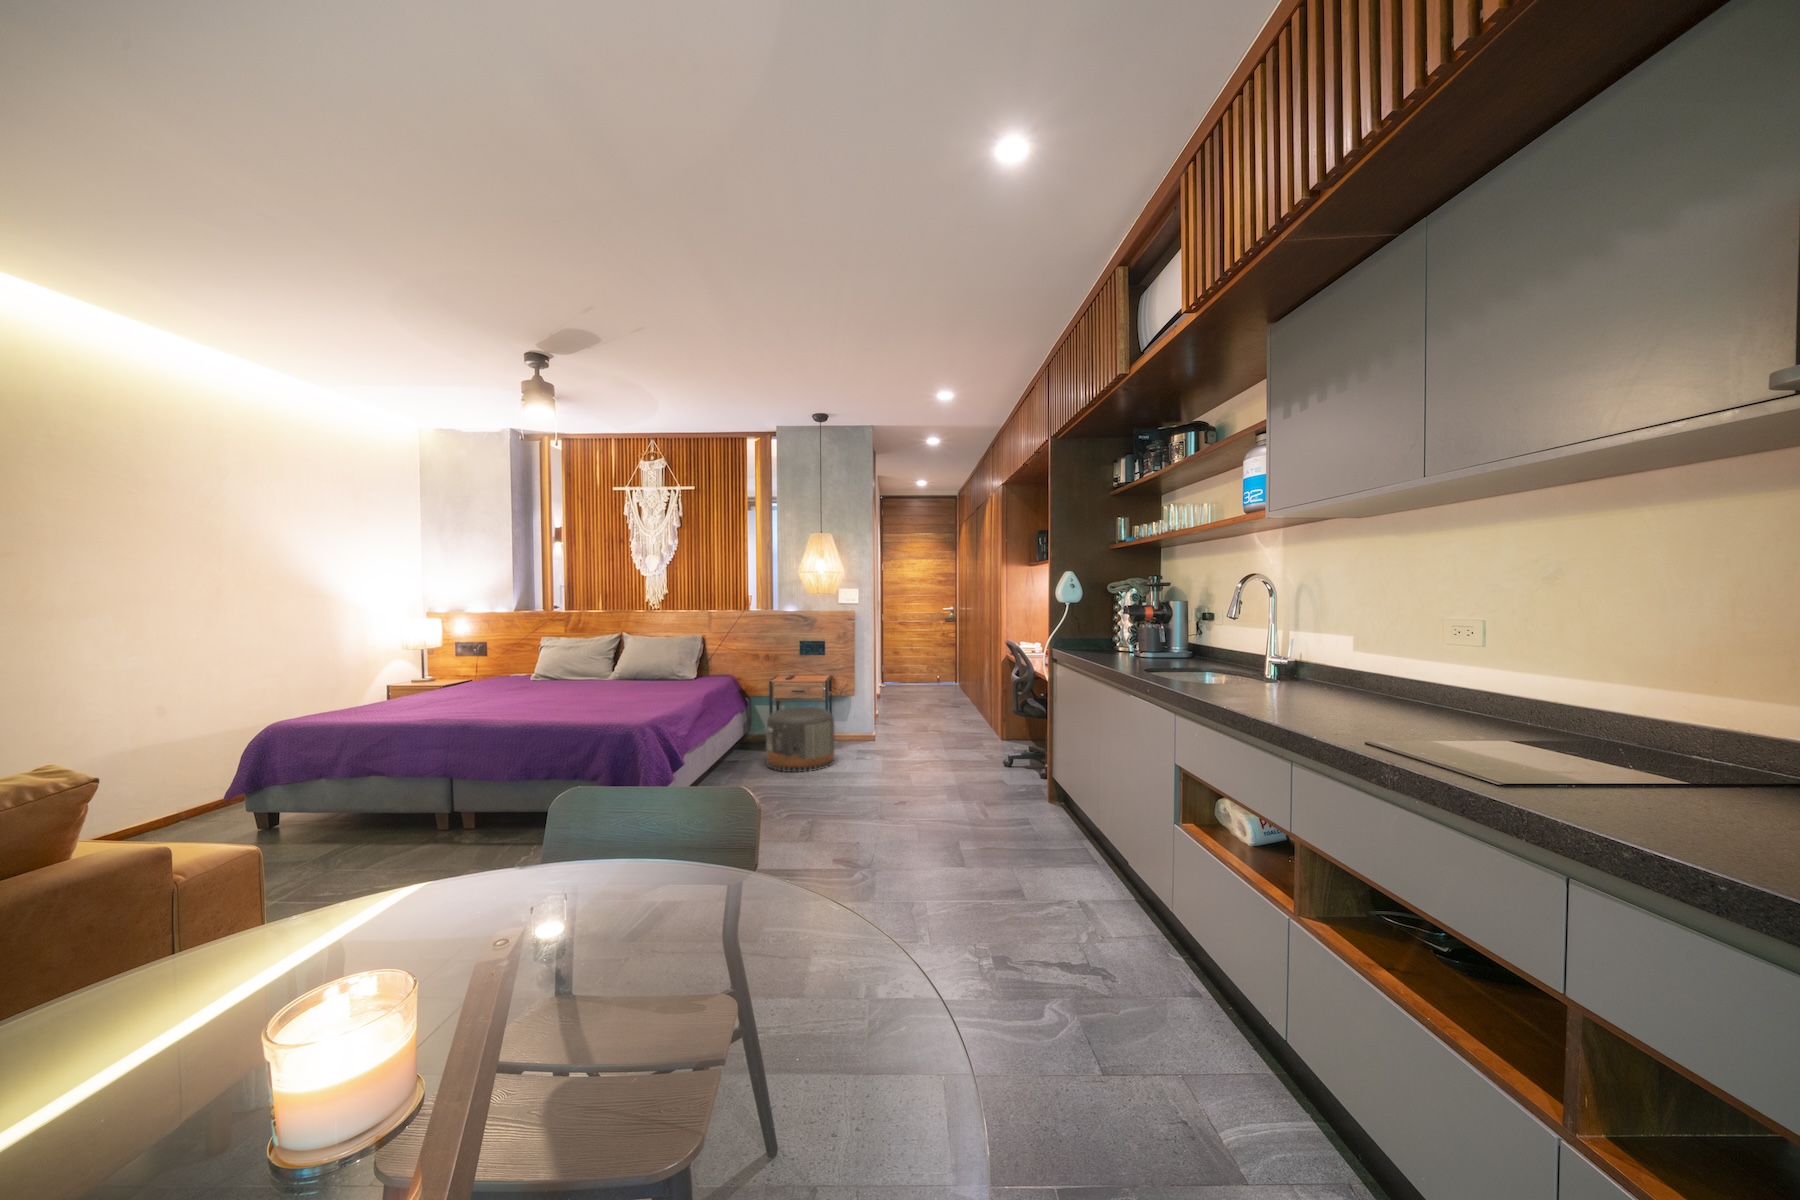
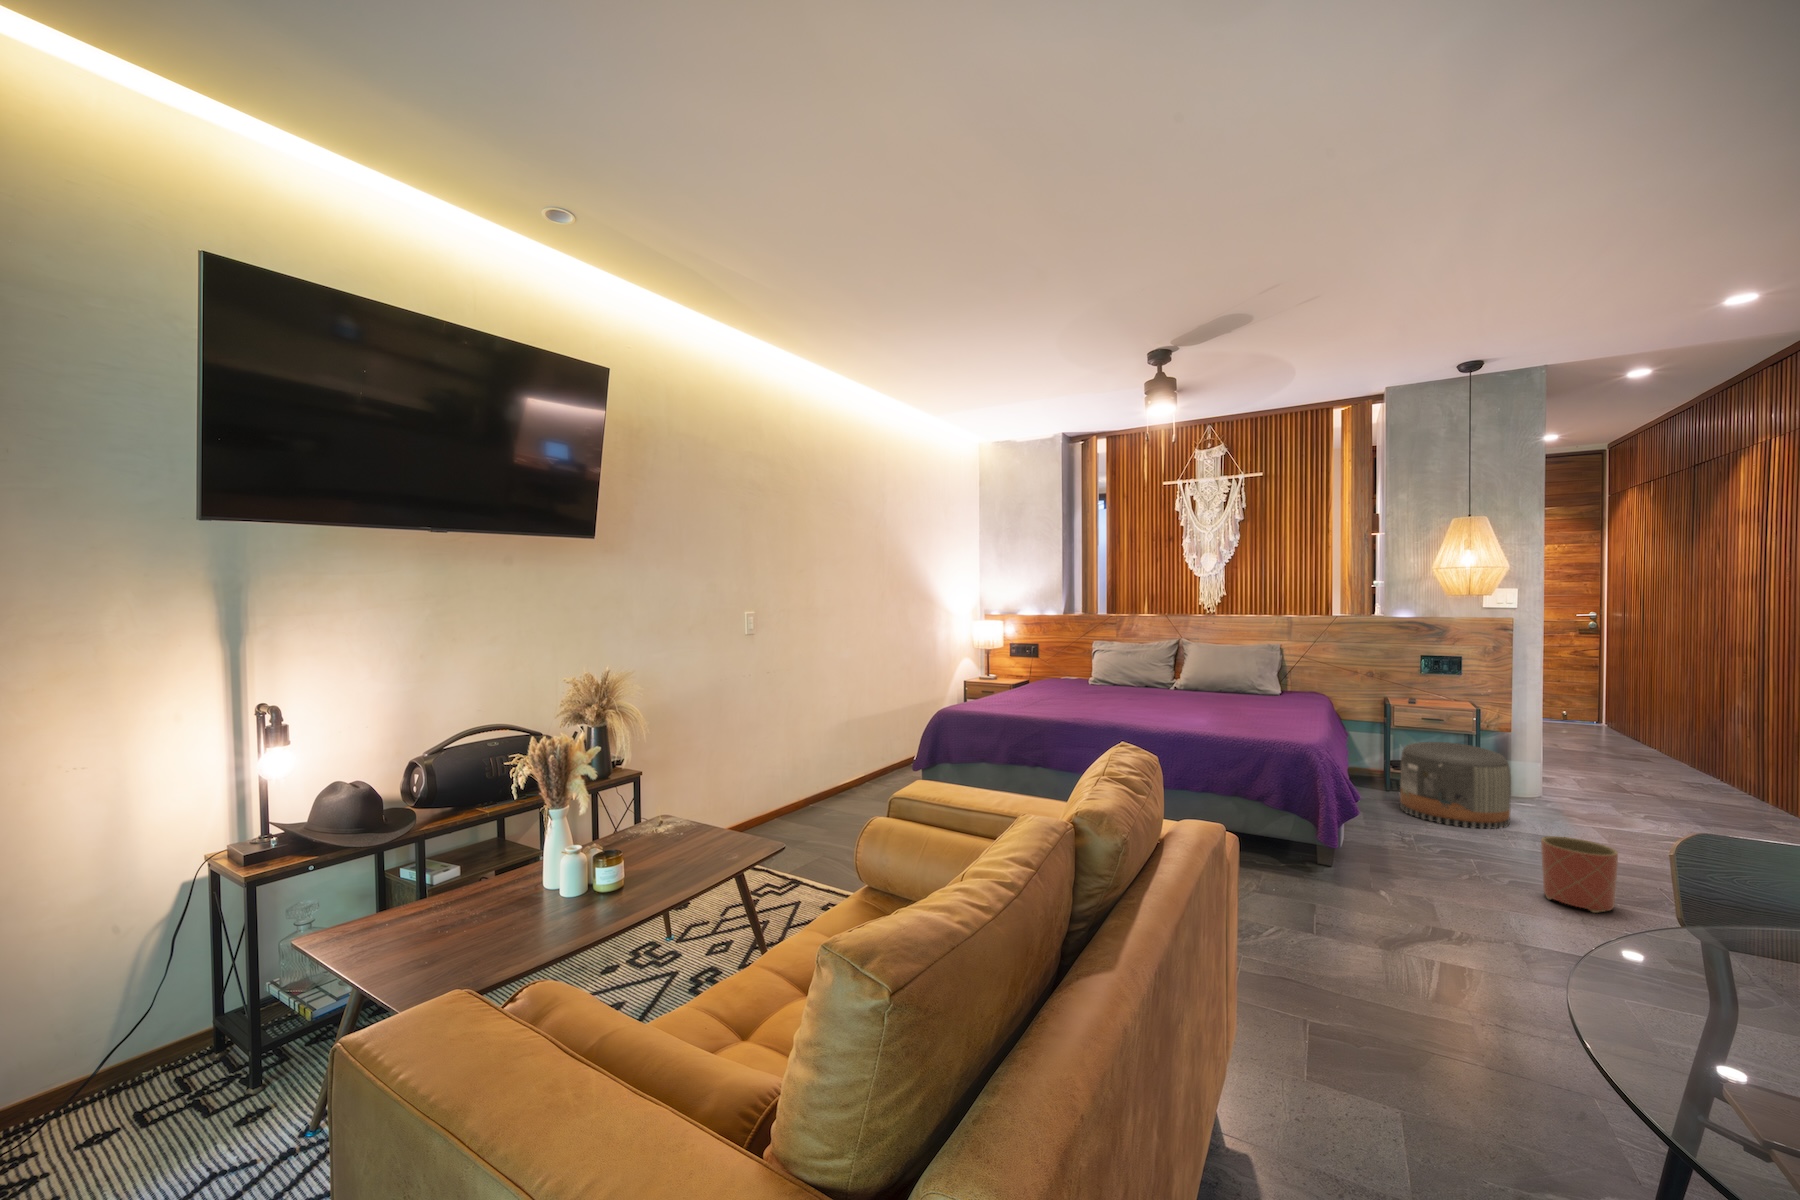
planter: none [797,774,839,828] -> present [1541,836,1618,913]

